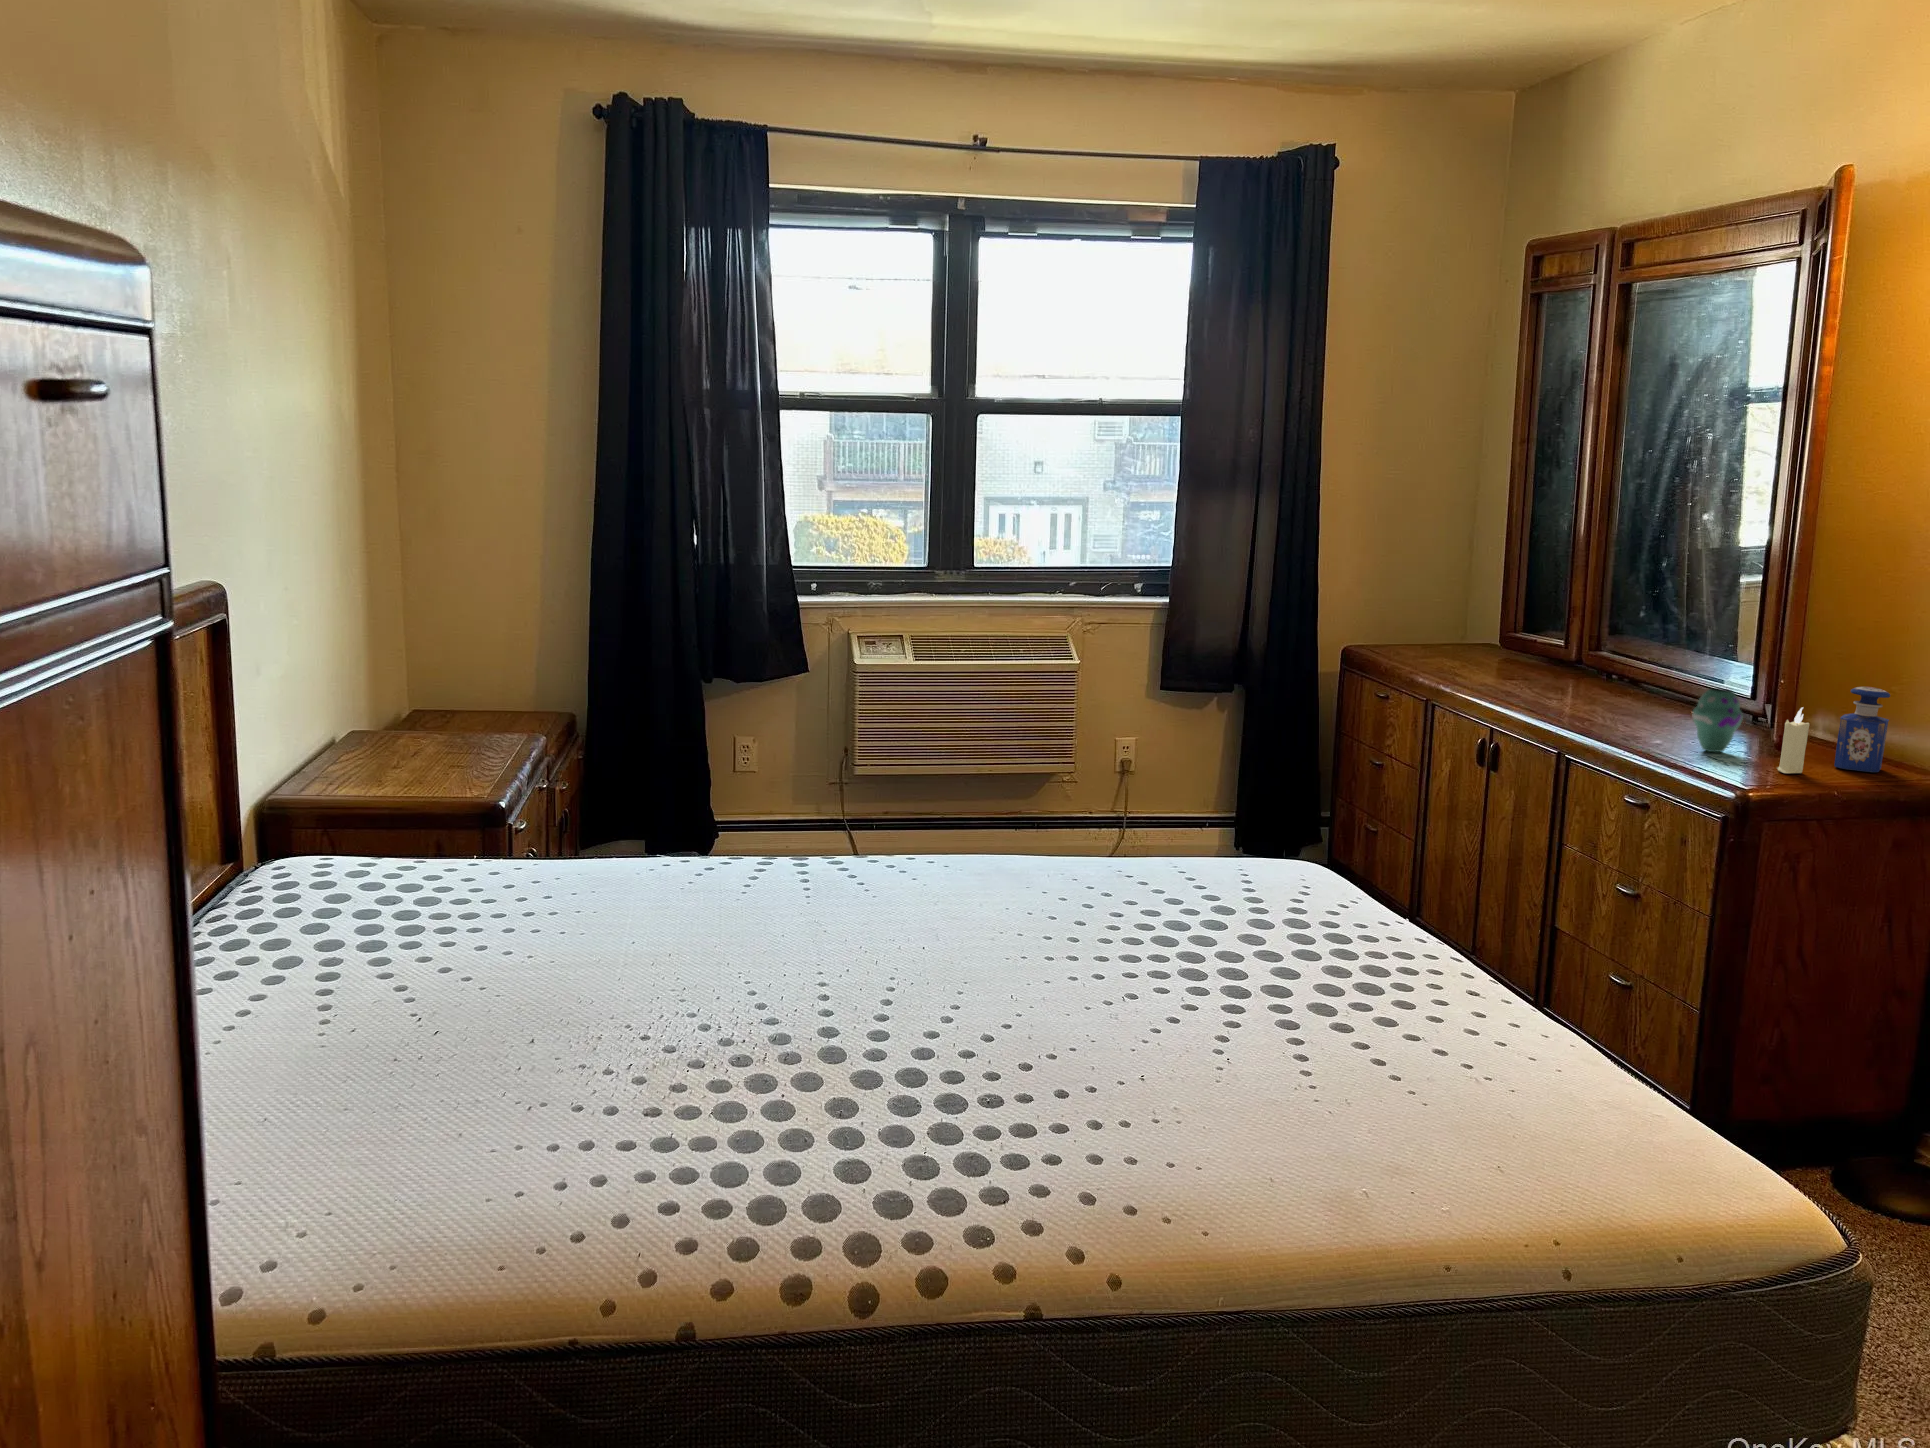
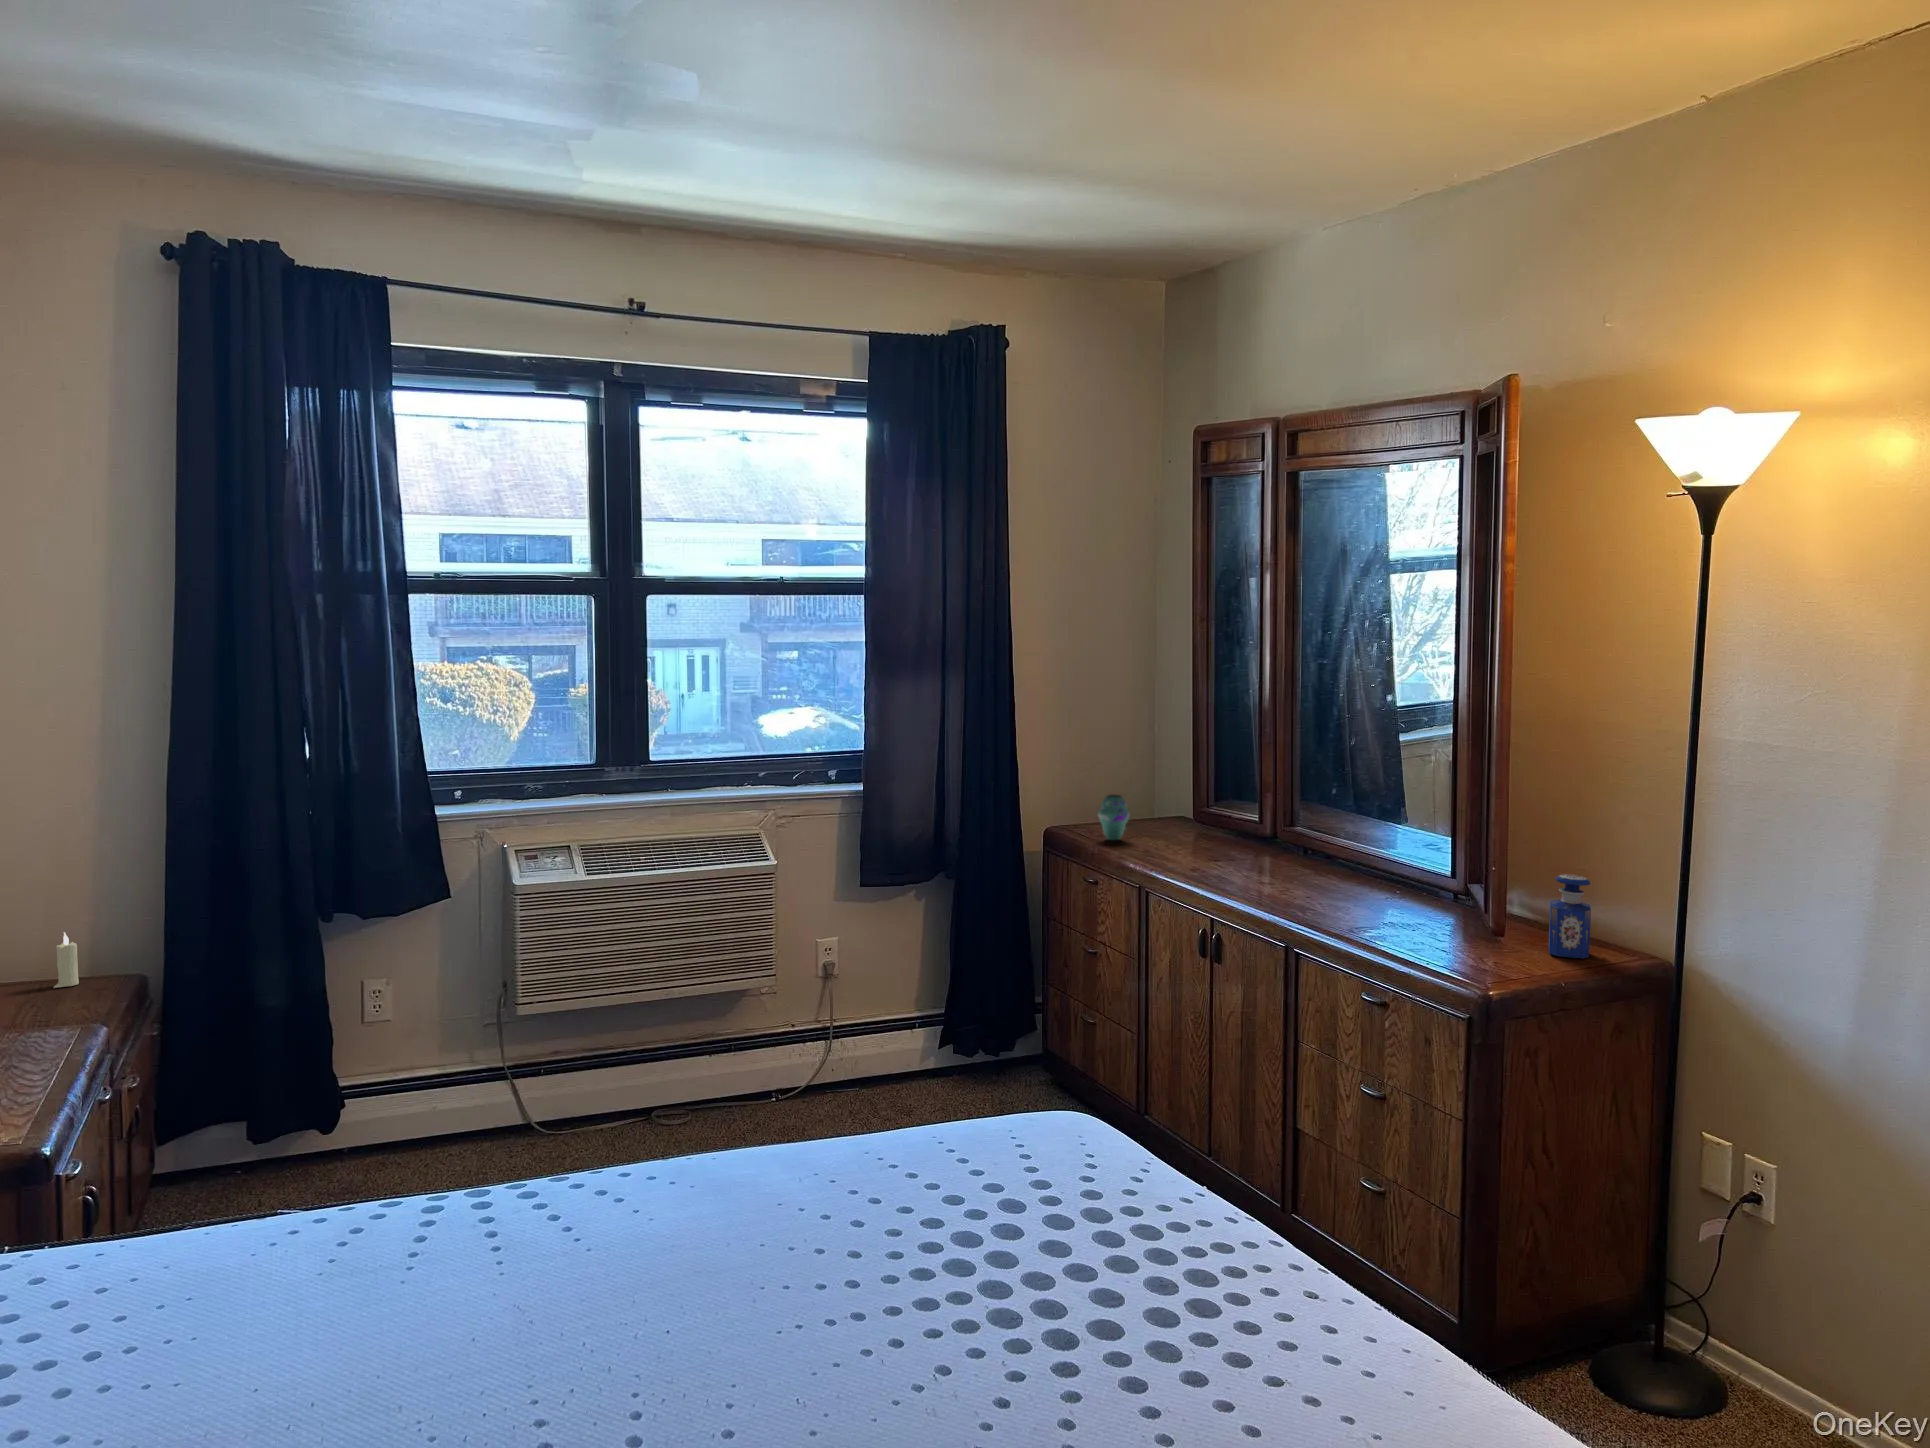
vase: present [1692,688,1743,752] -> present [1098,795,1129,840]
candle: present [1777,707,1810,773] -> present [54,932,79,988]

